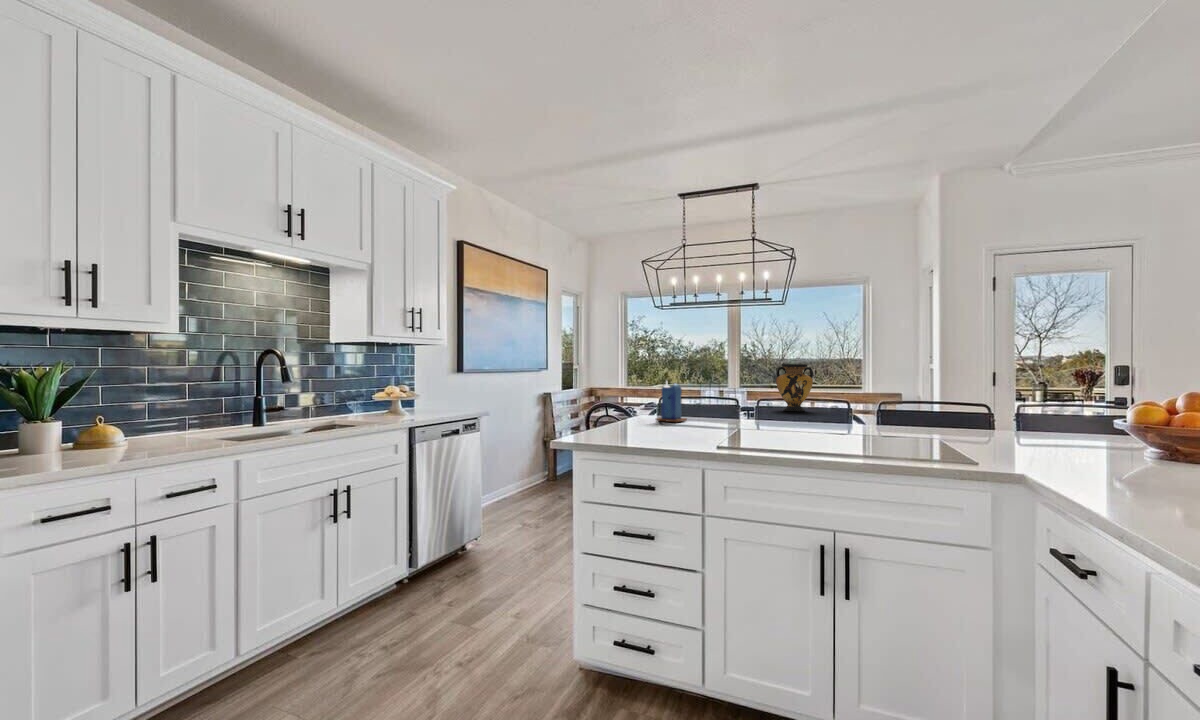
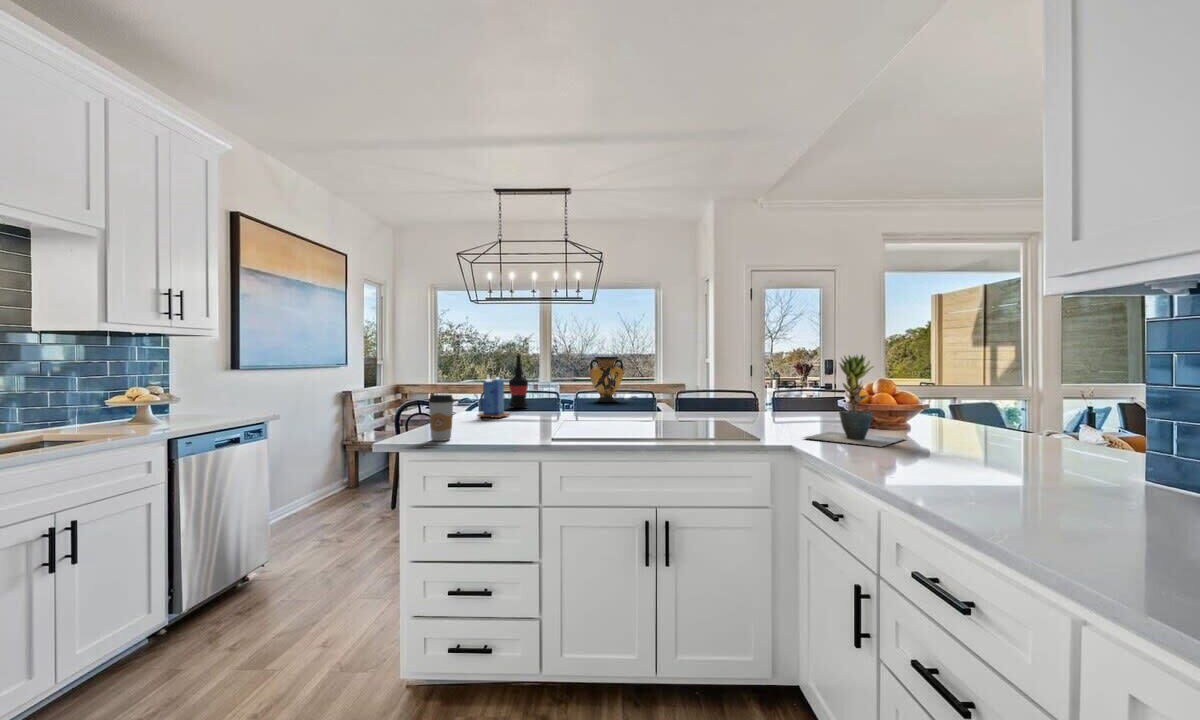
wine bottle: none [690,360,709,414] -> present [509,353,528,408]
potted plant: none [986,367,1124,471] -> present [805,355,903,447]
coffee cup: none [606,399,628,440] -> present [429,394,454,441]

